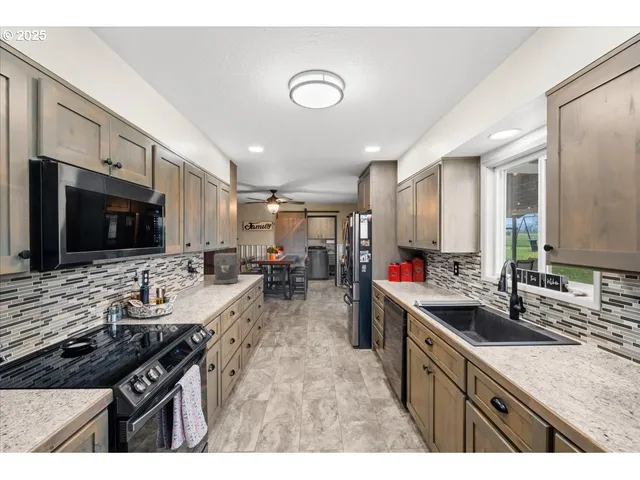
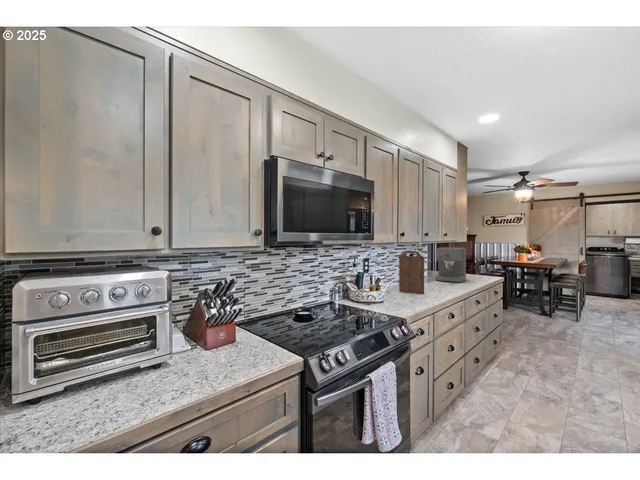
cutting board: none [183,259,208,300] -> present [399,251,424,294]

